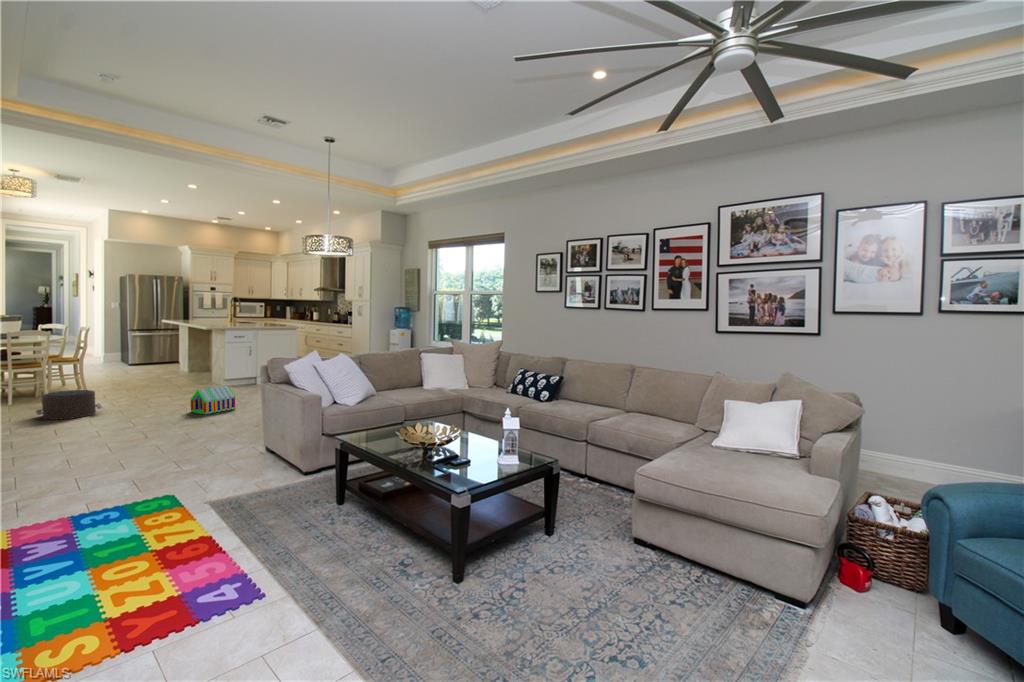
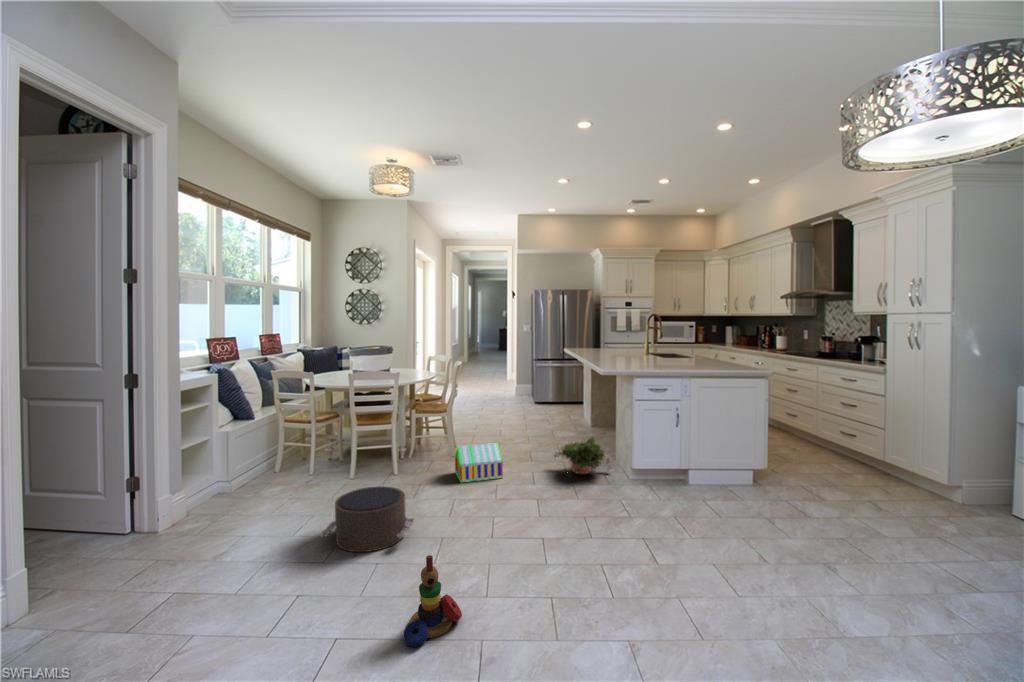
potted plant: none [174,365,217,389] -> present [554,437,611,476]
toy house: present [191,386,235,414] -> present [455,443,503,482]
stacking toy: none [137,392,164,425] -> present [404,555,462,647]

